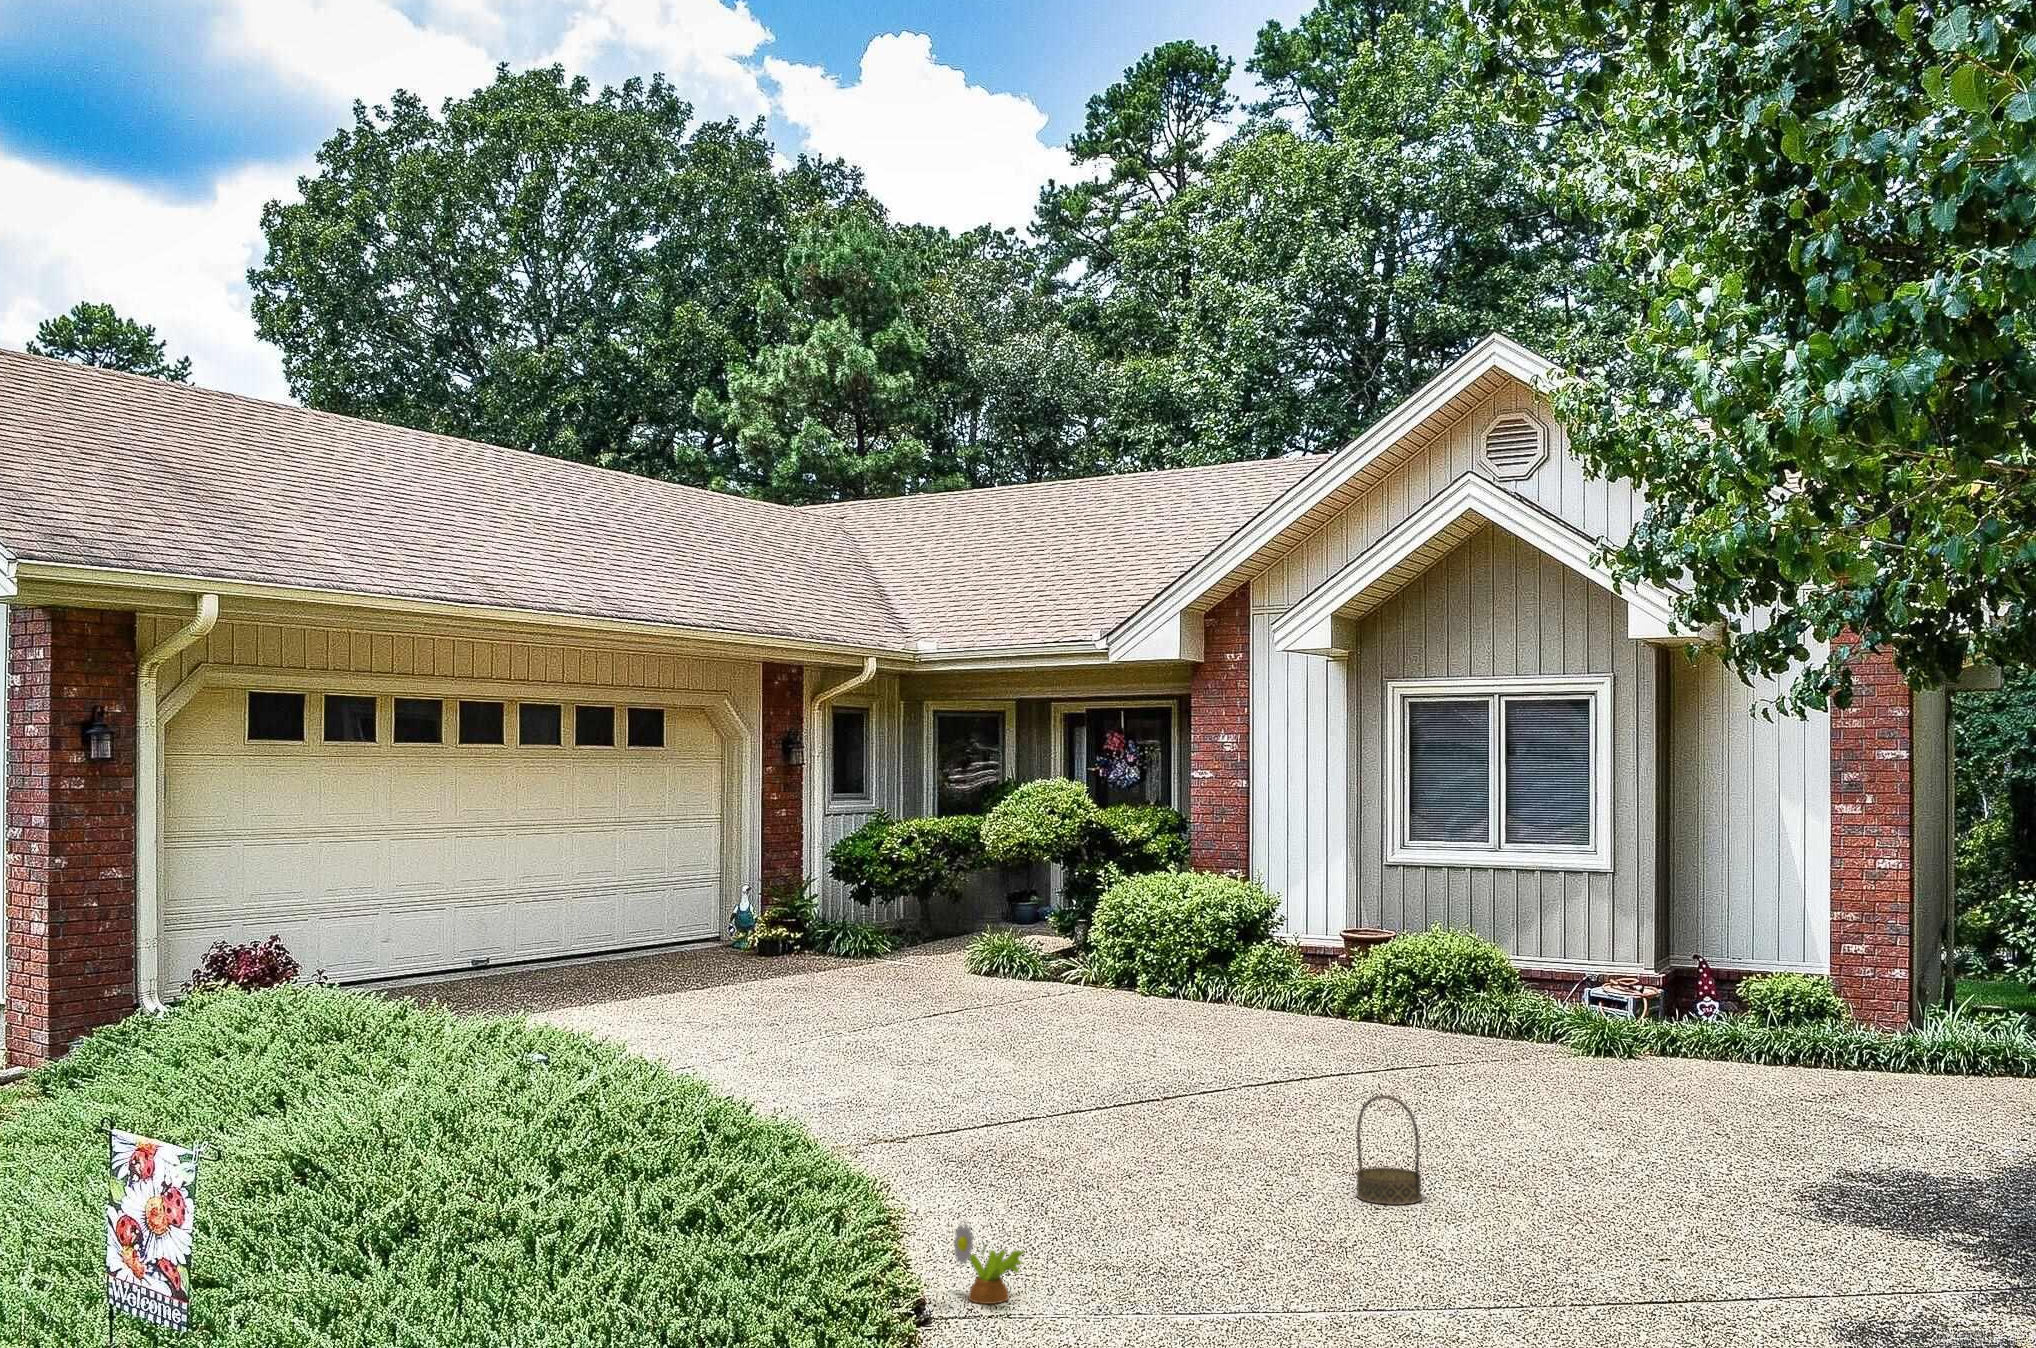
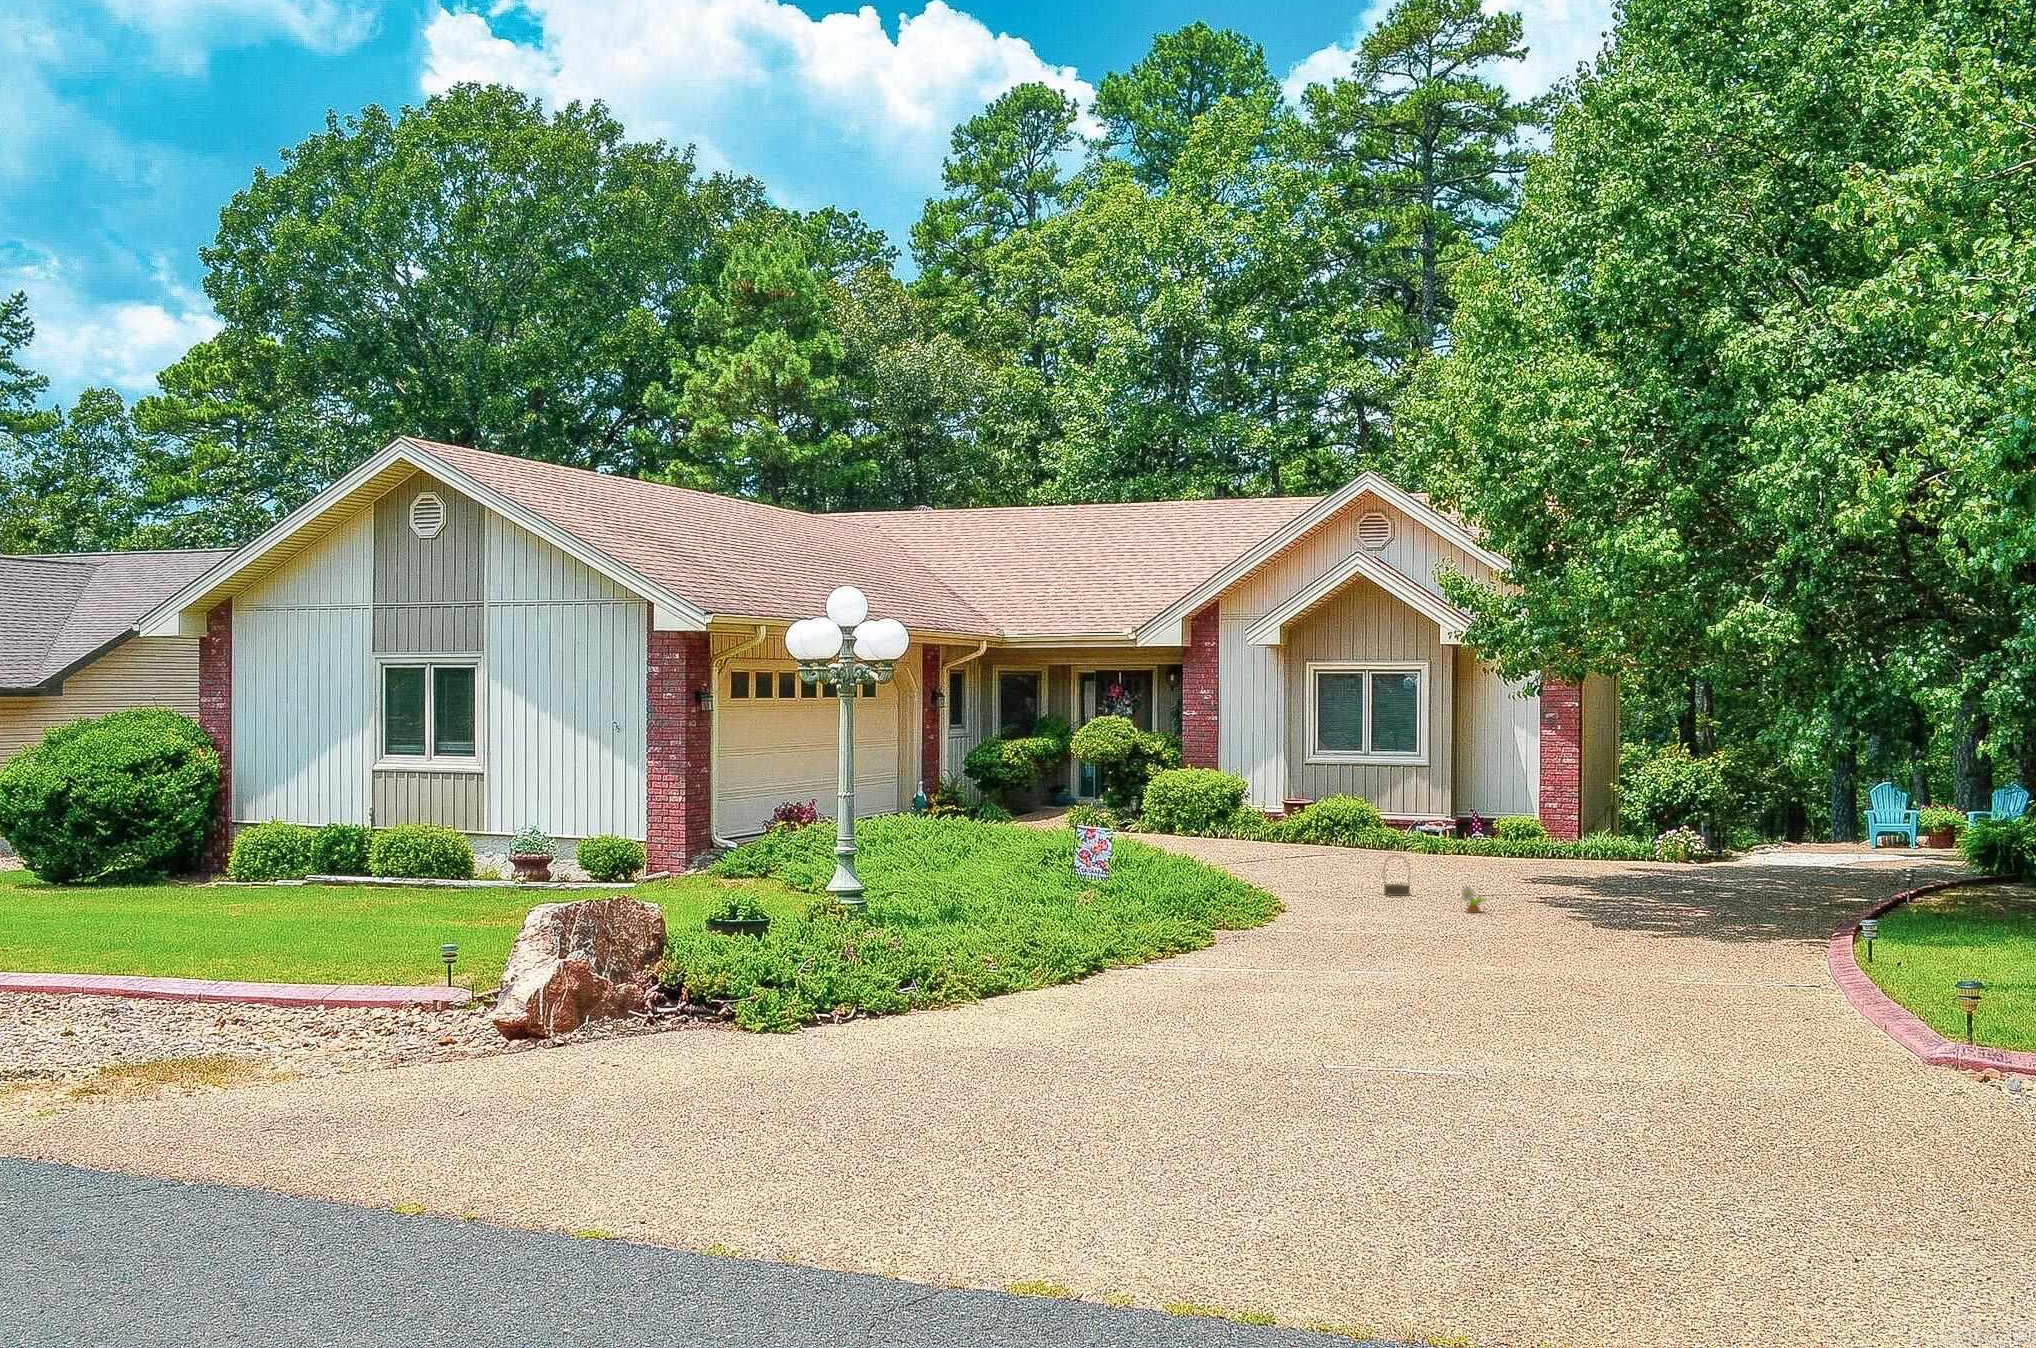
decorative plant: present [953,1223,1025,1304] -> present [1462,887,1486,913]

